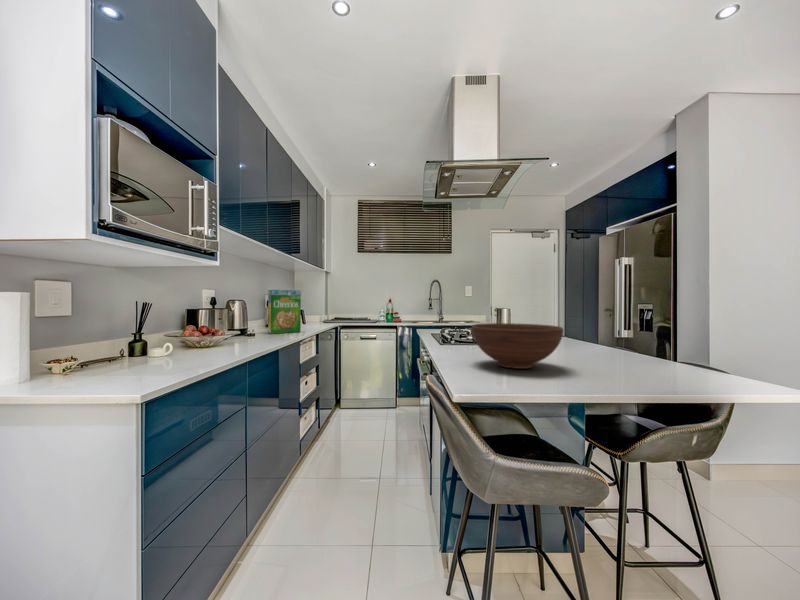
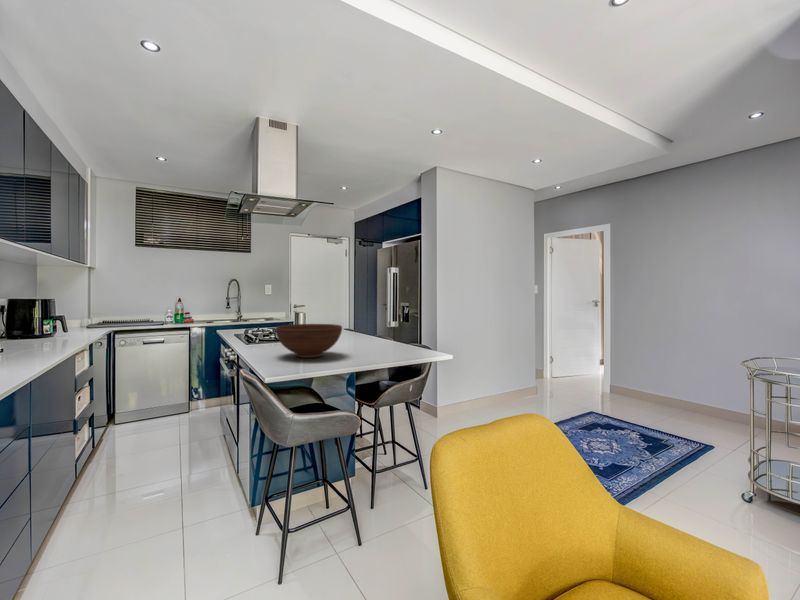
cereal box: present [268,290,301,334] -> none [18,293,69,346]

